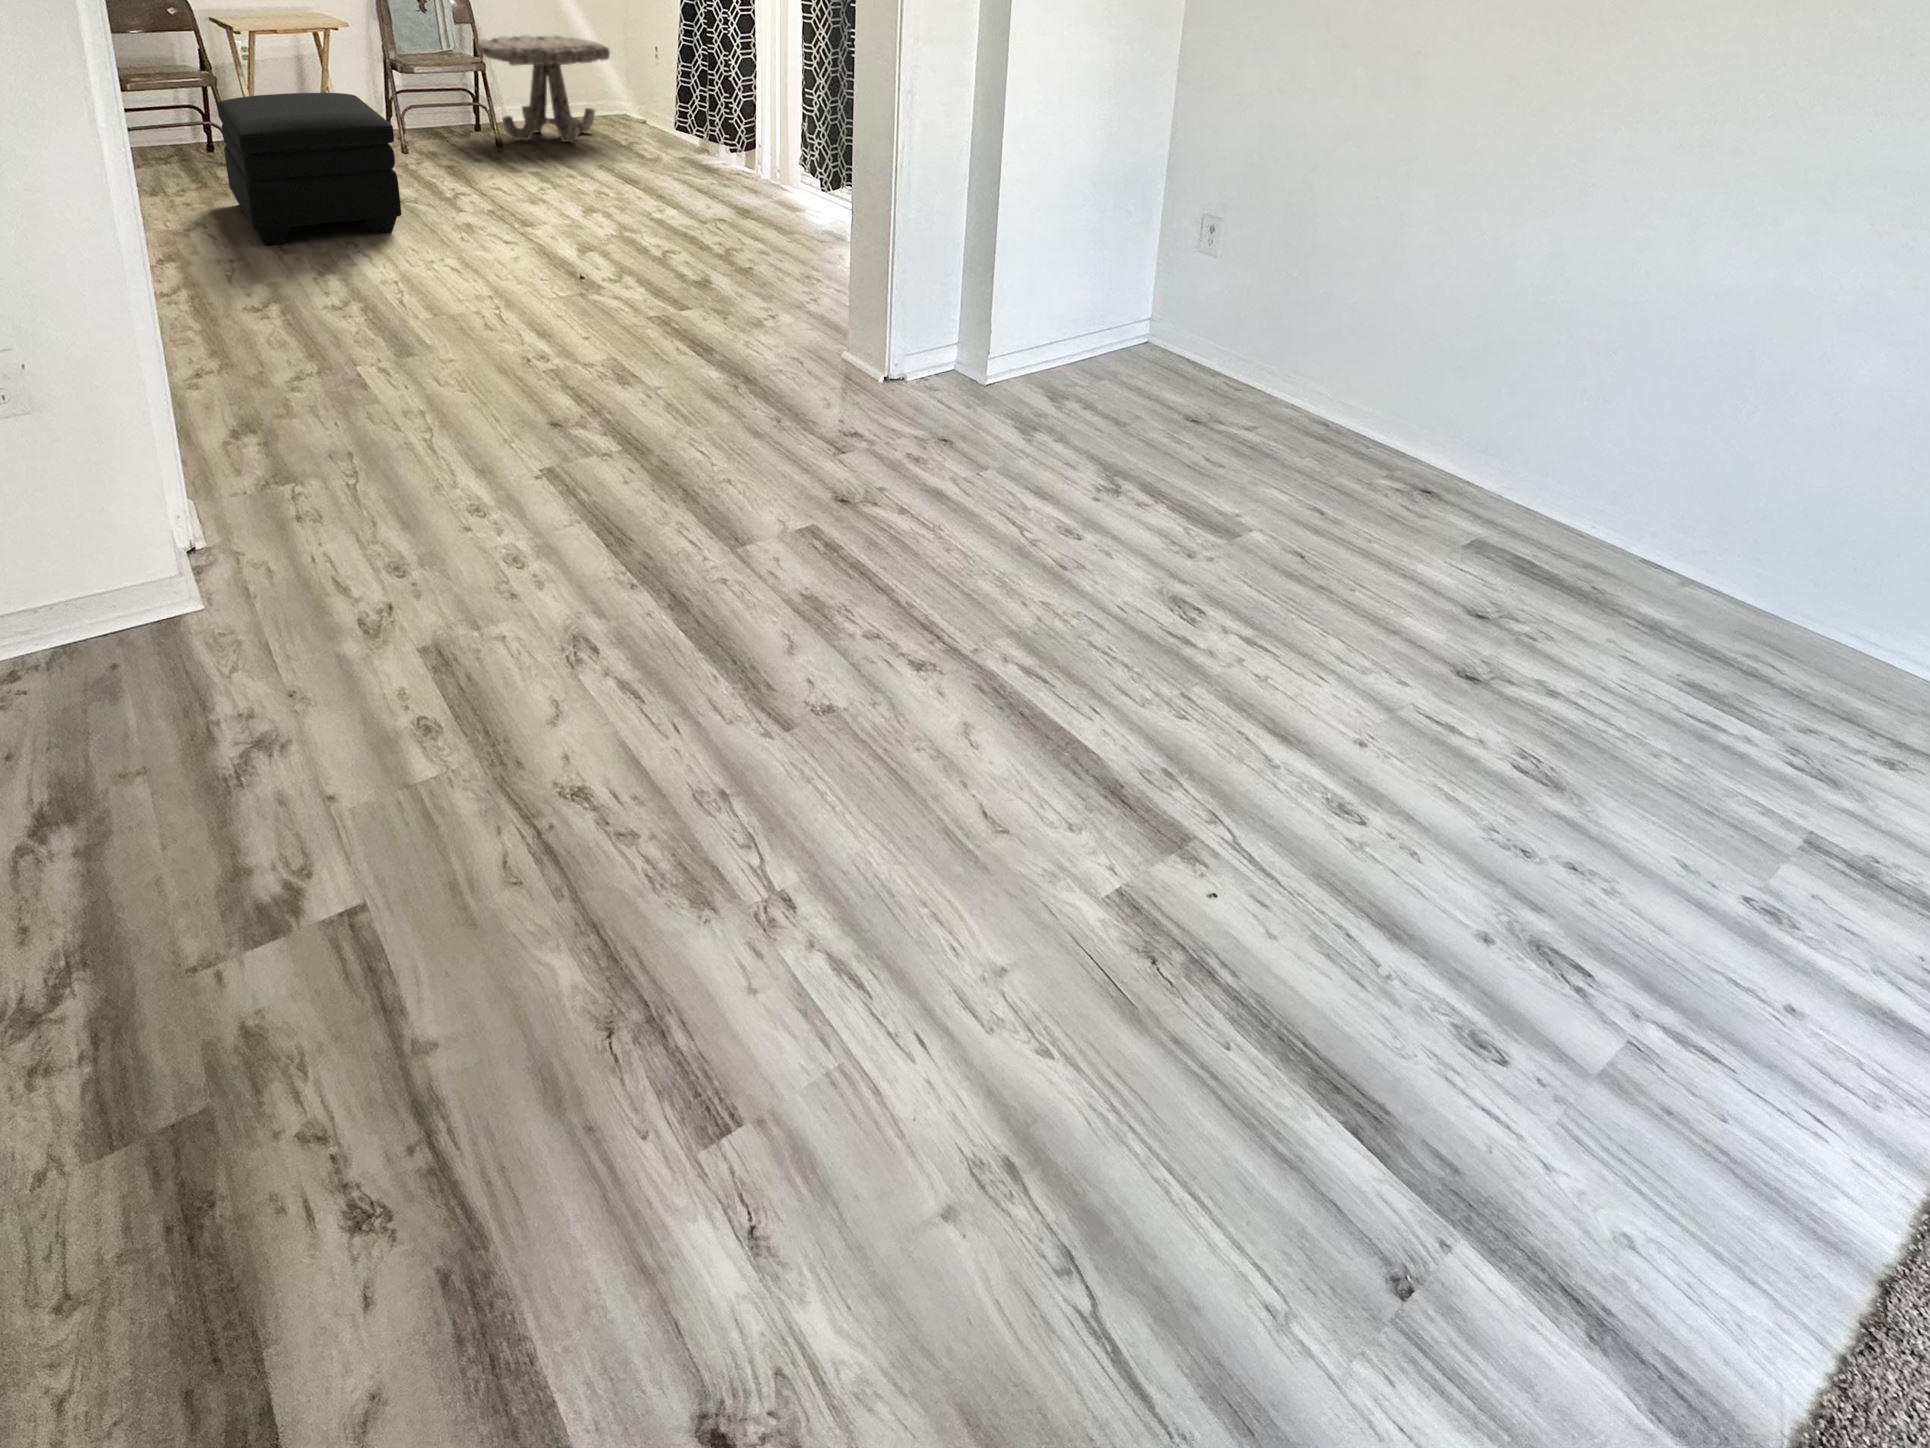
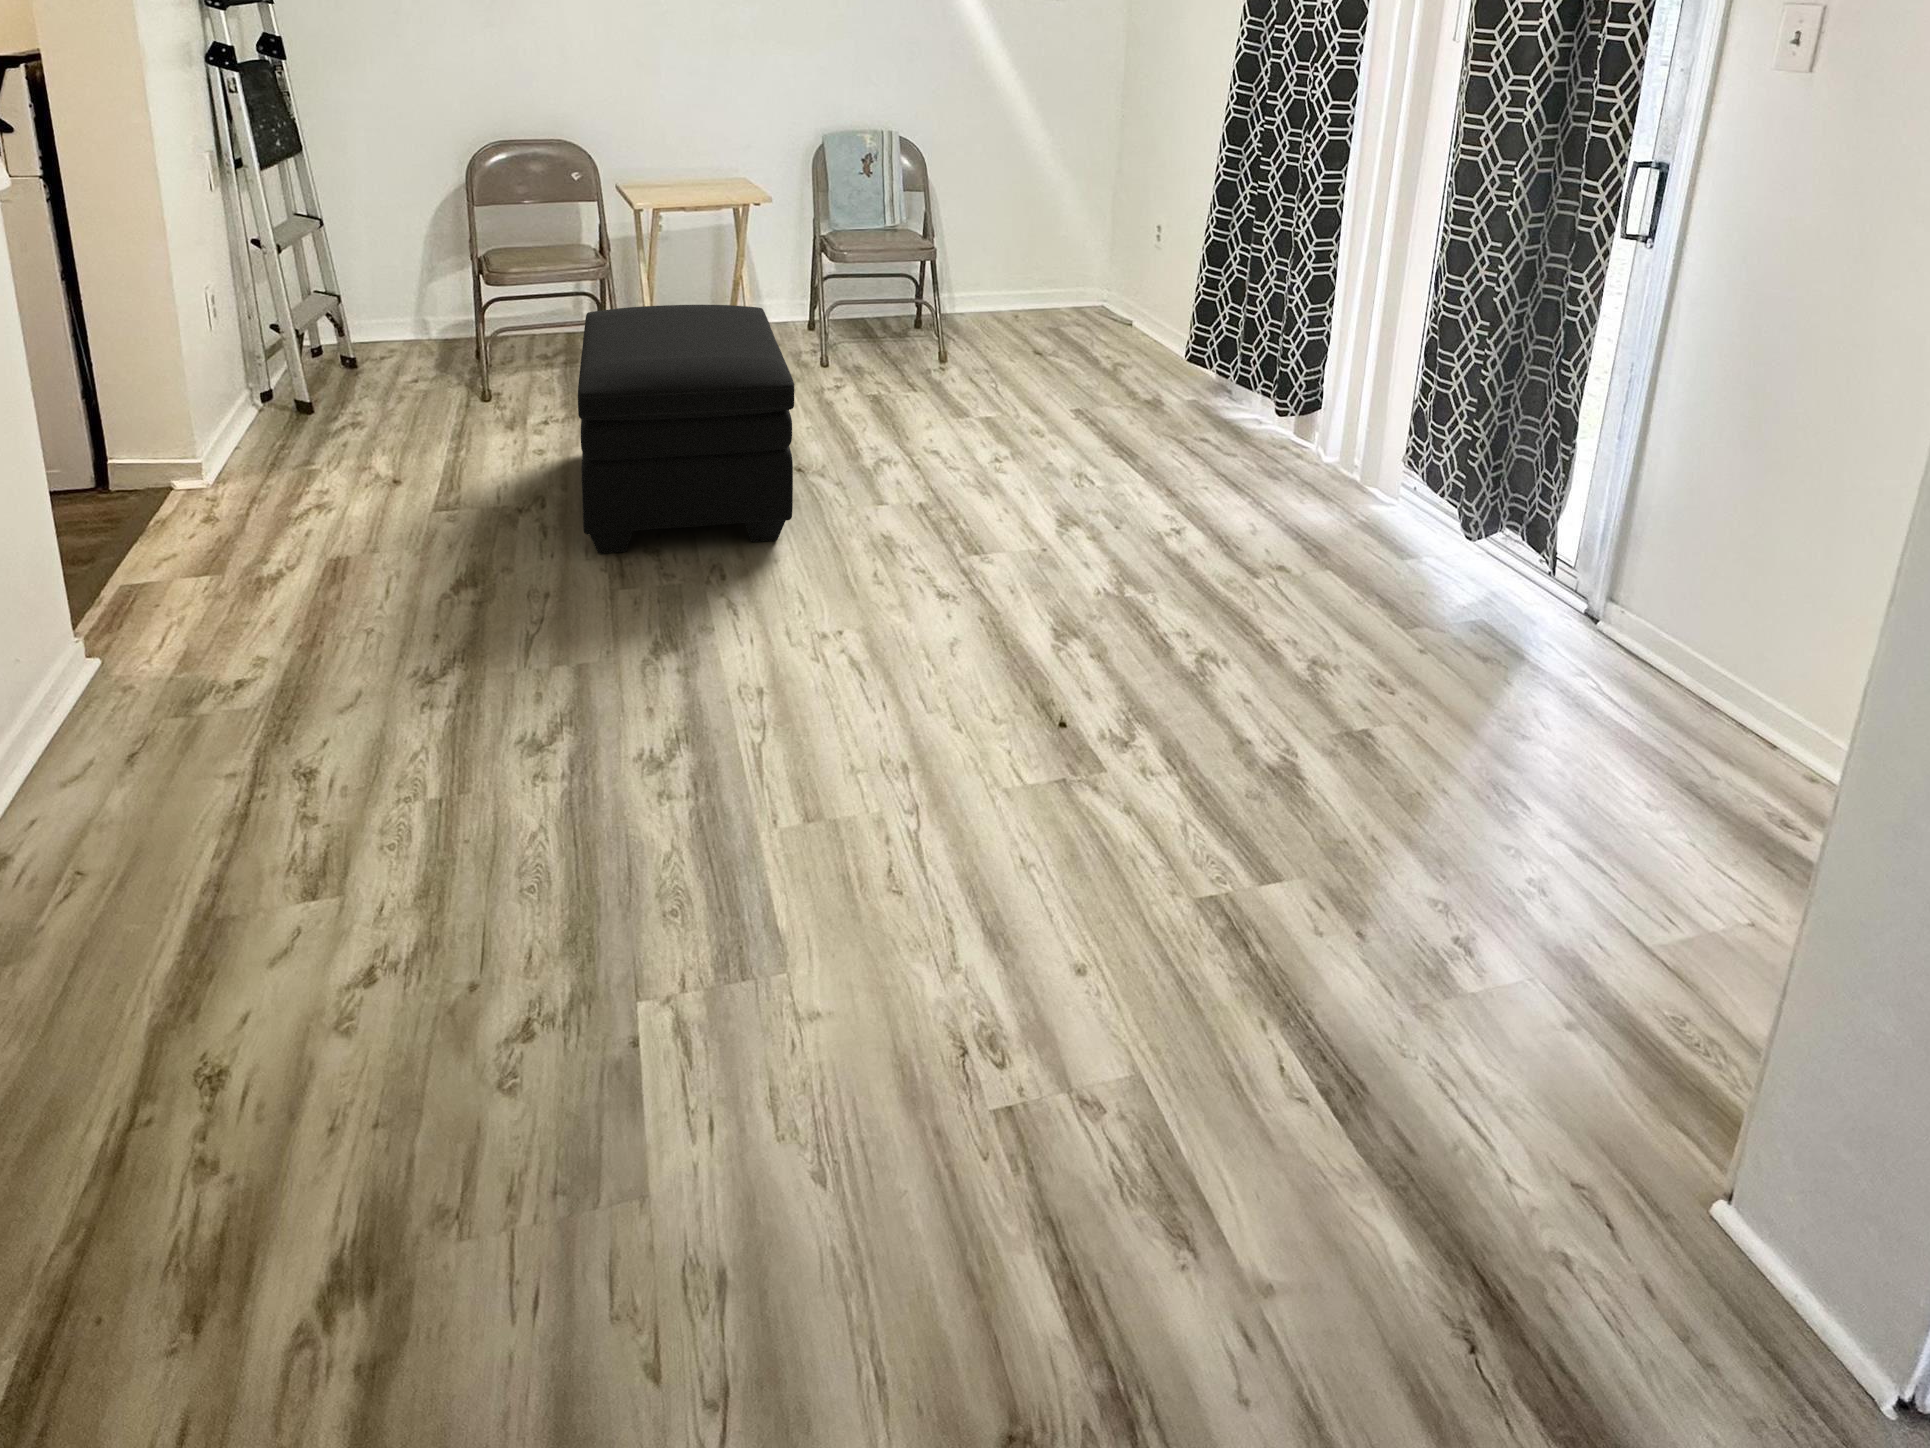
side table: present [477,35,610,142] -> none [929,206,1102,359]

